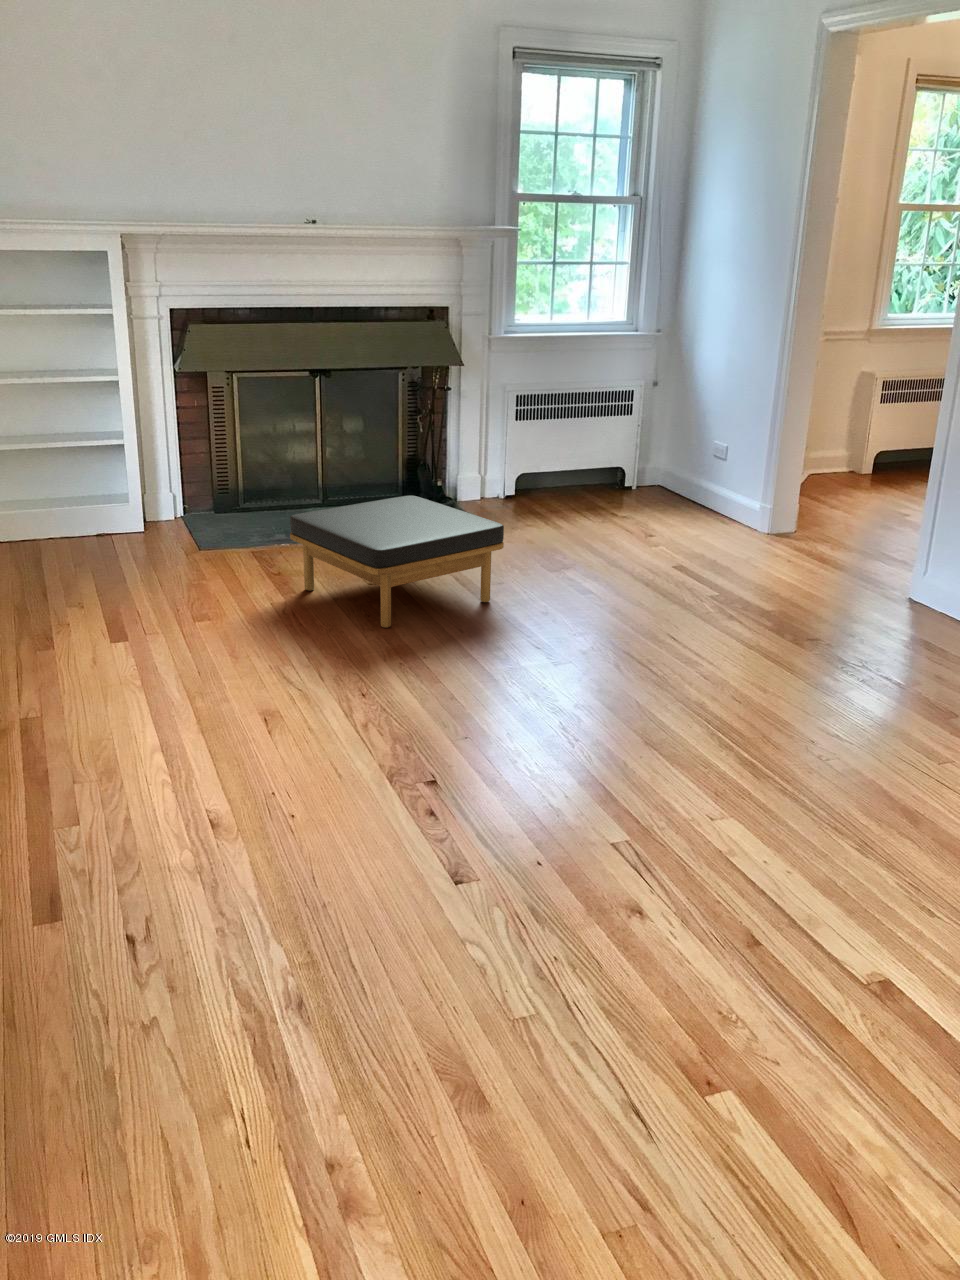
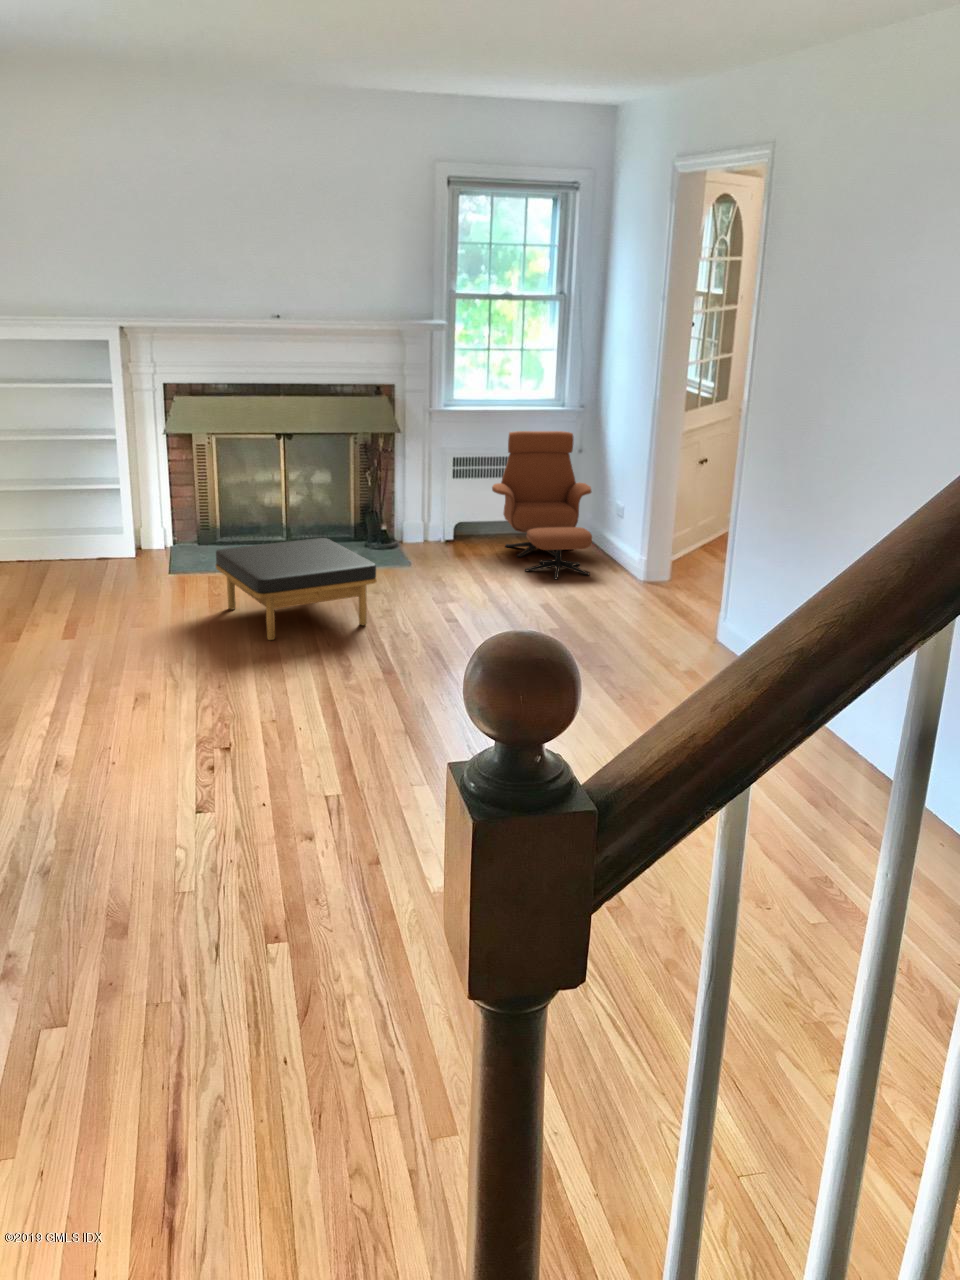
lounge chair: none [566,361,703,535] -> present [492,431,592,579]

